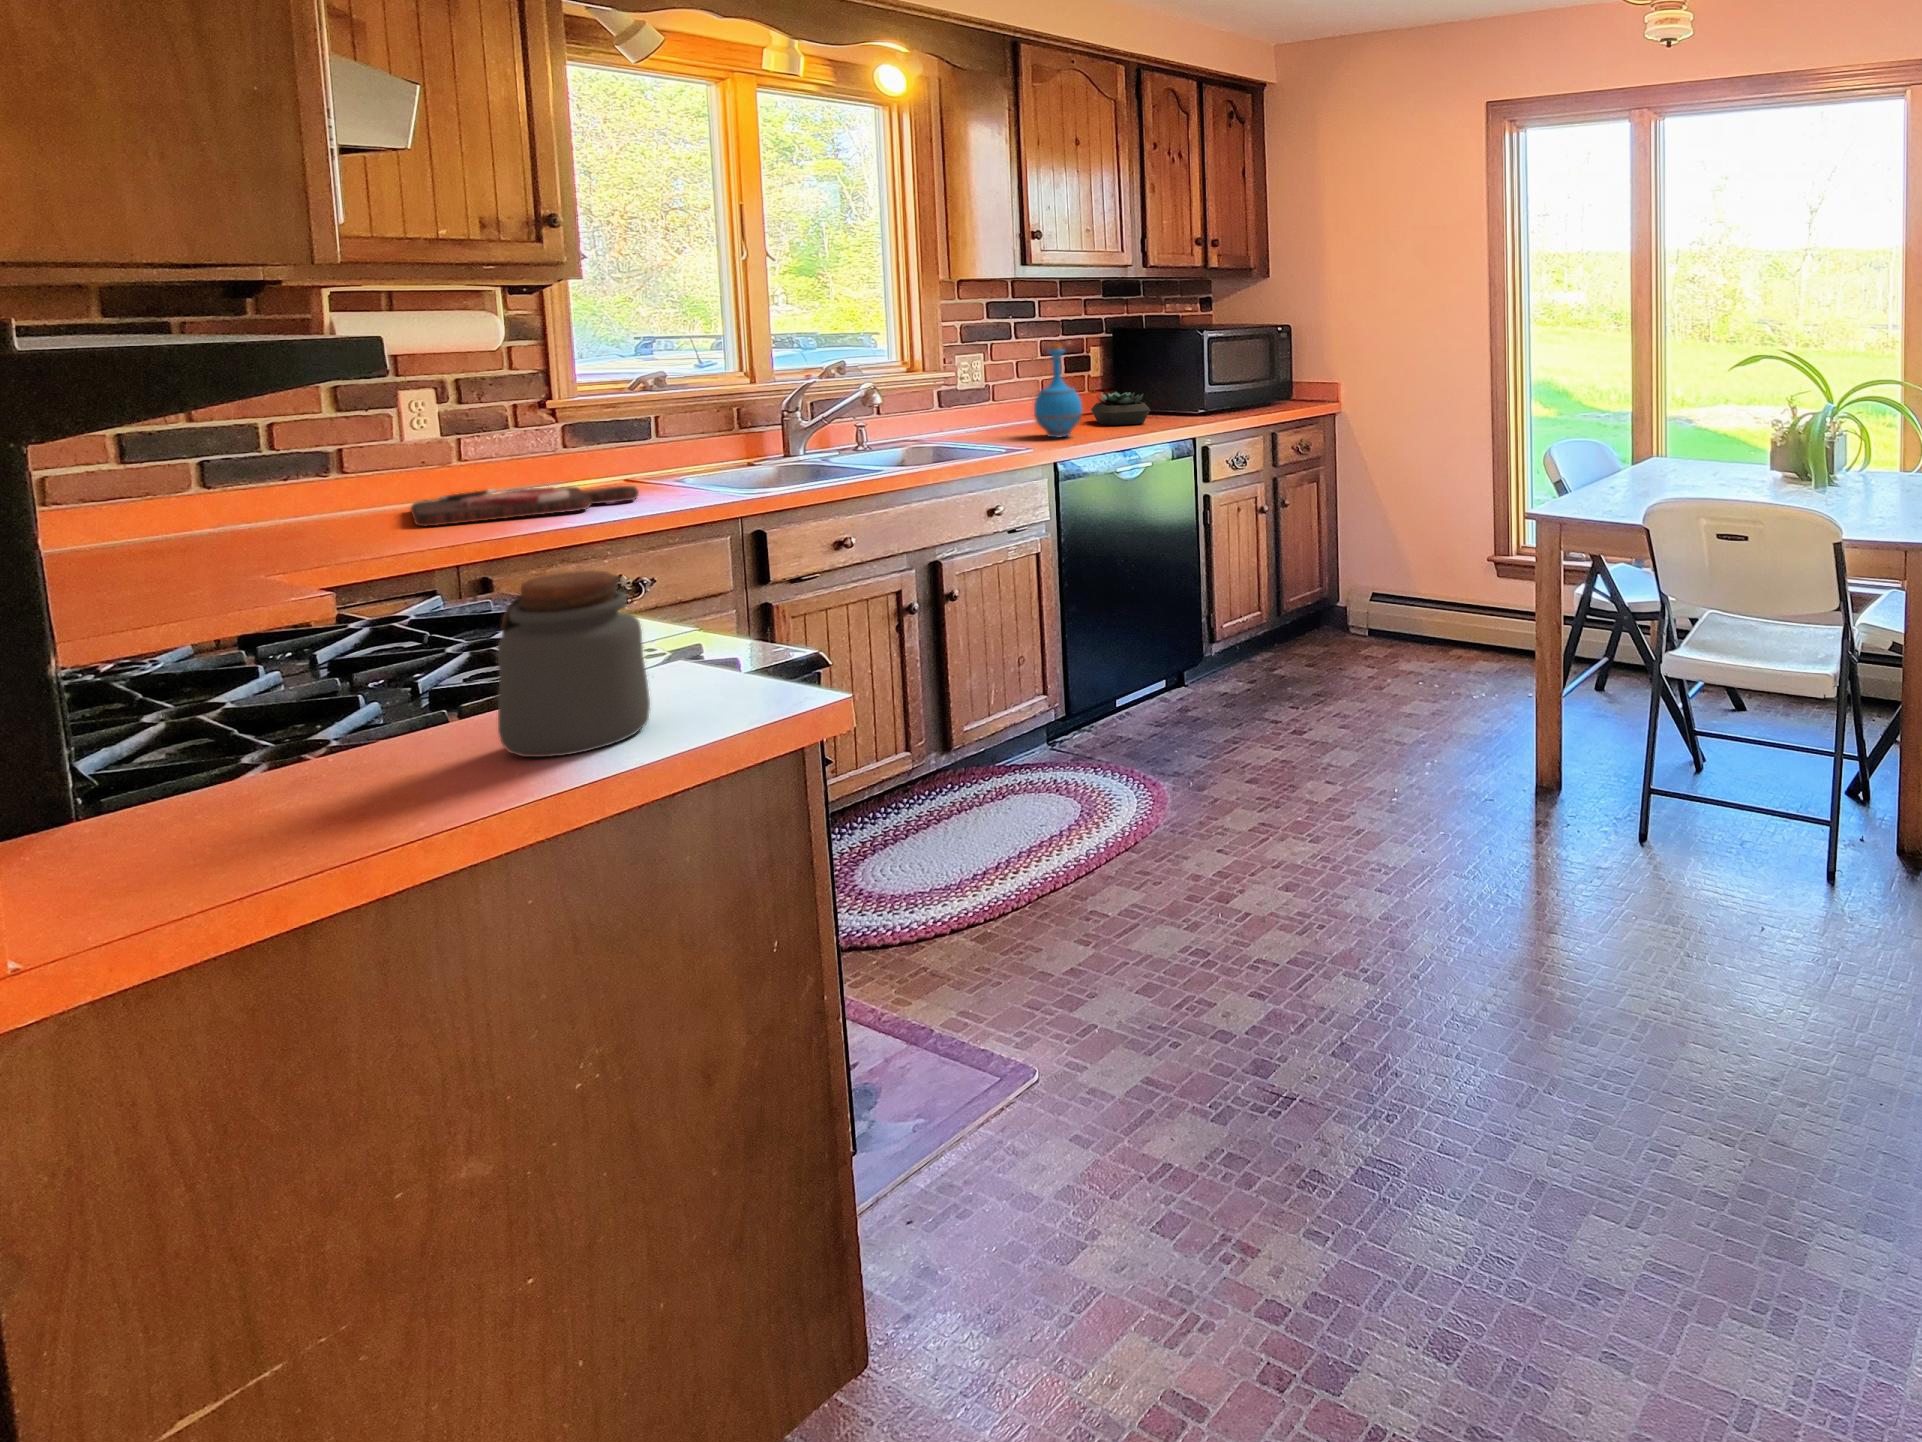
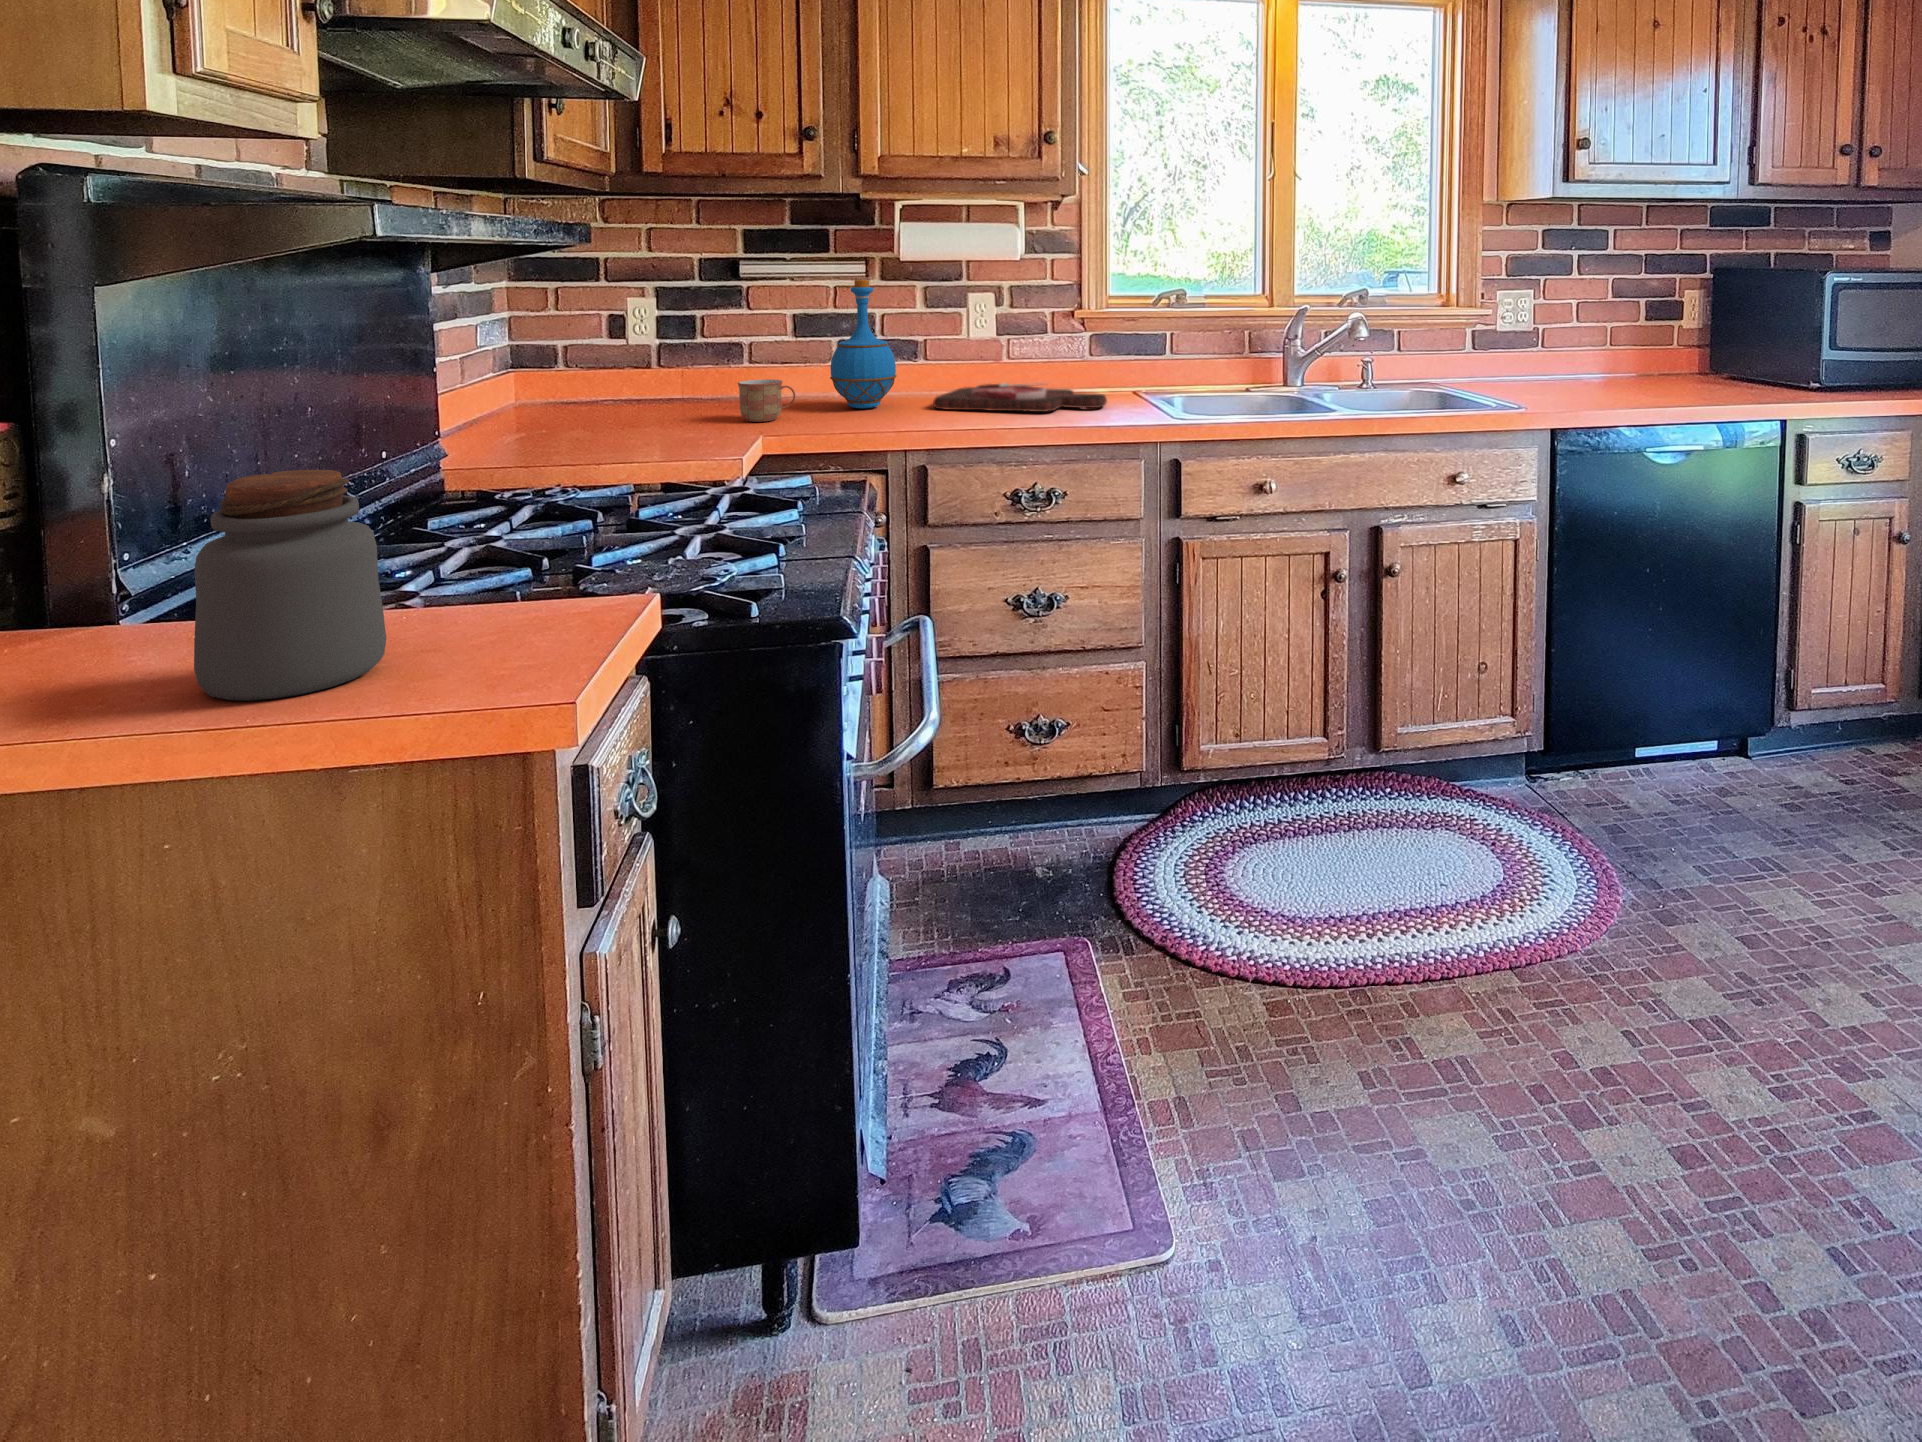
bottle: present [1034,344,1082,438] -> present [830,280,897,408]
succulent plant: present [1091,392,1150,425] -> none [1666,348,1741,391]
mug: none [147,518,240,573] -> present [738,379,795,422]

